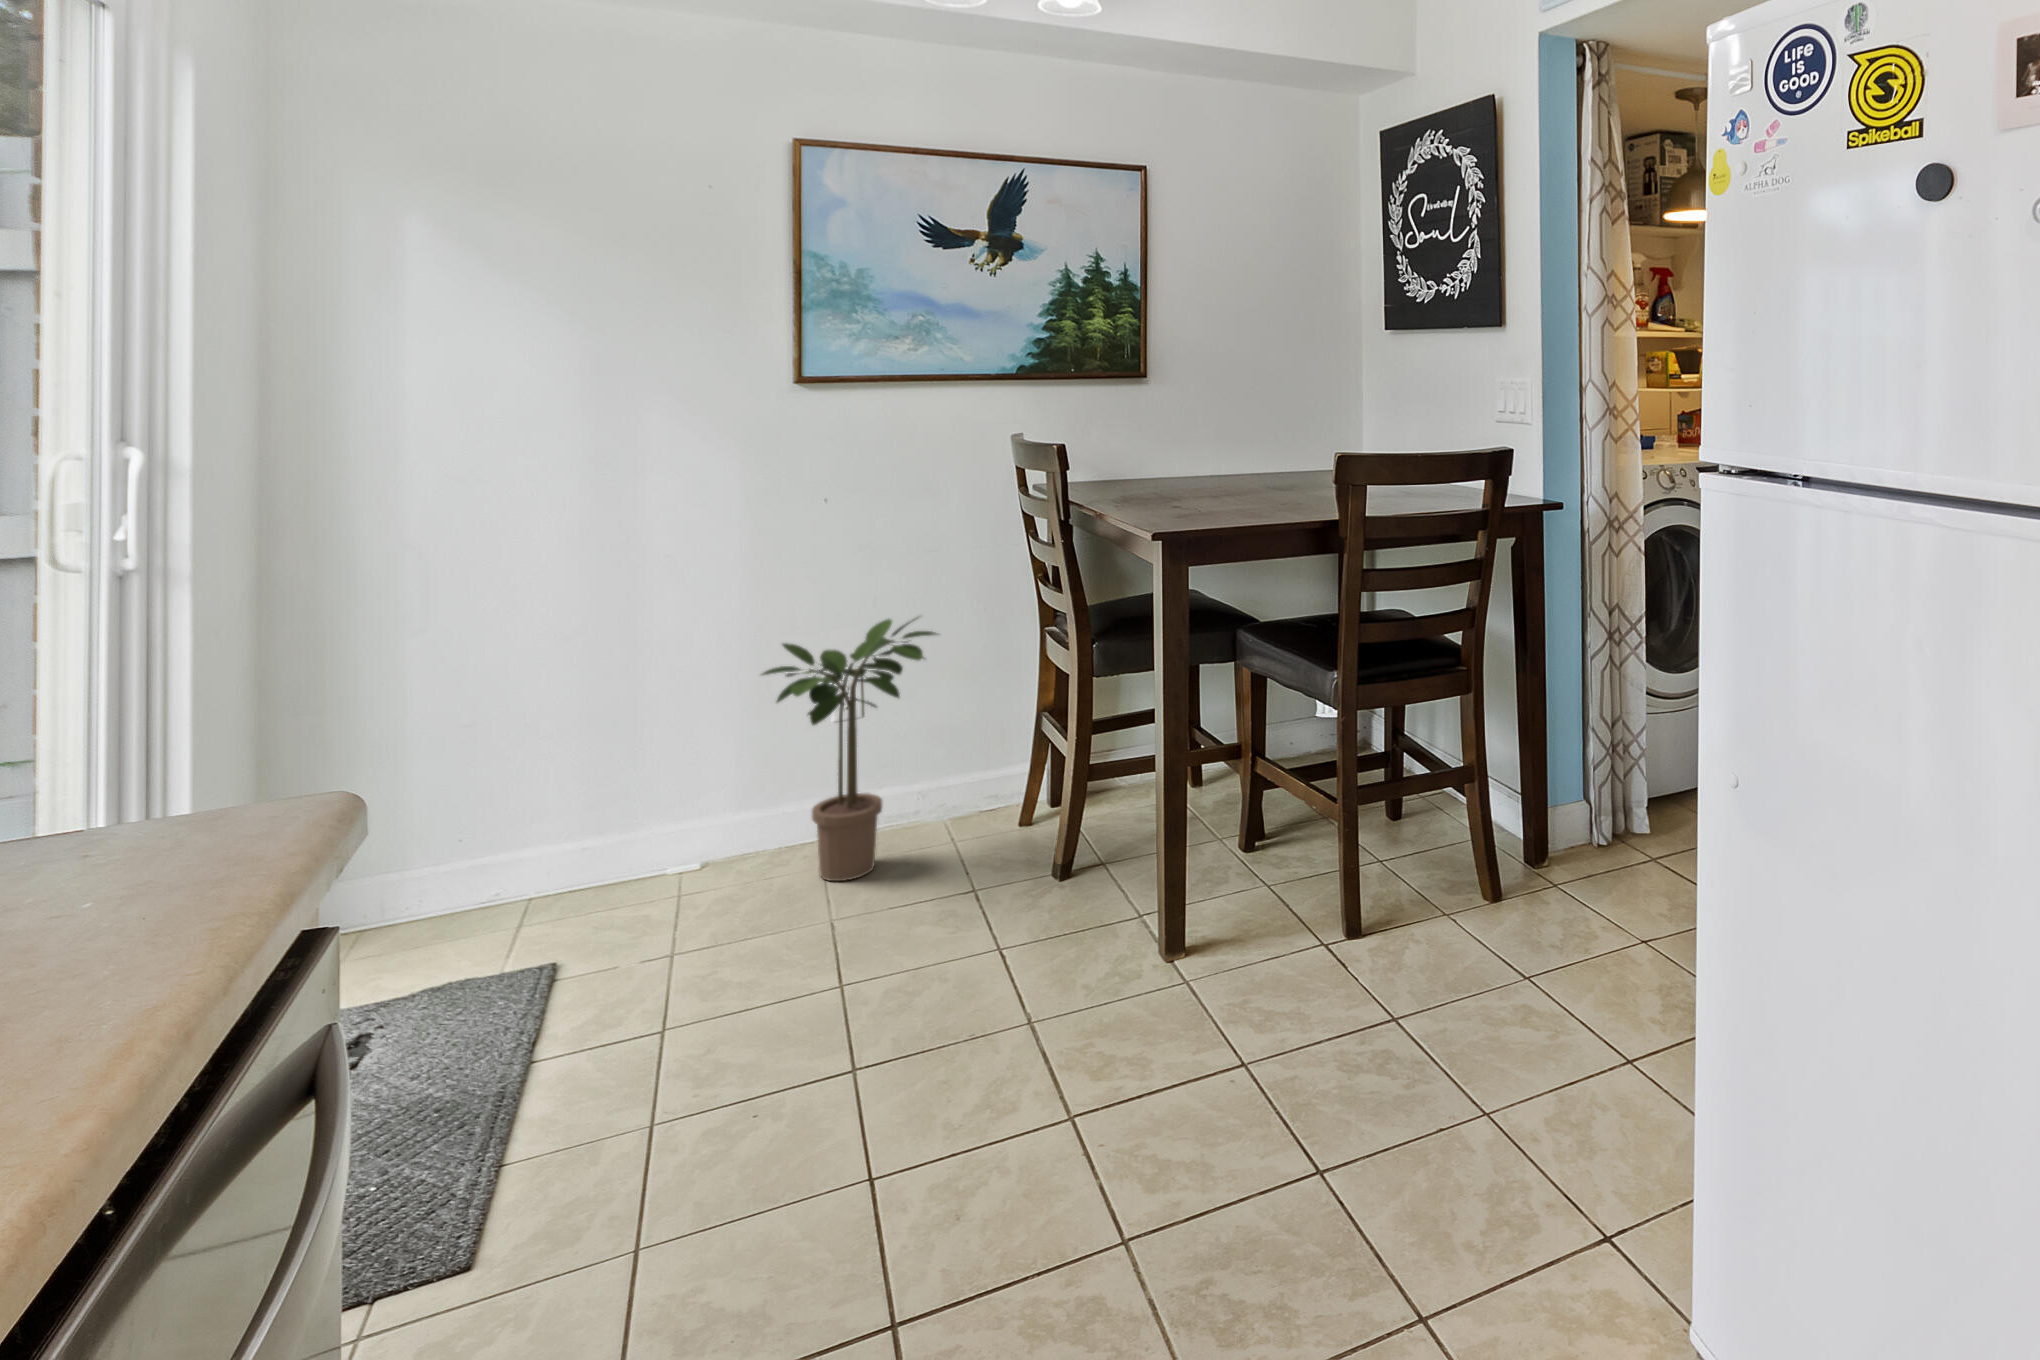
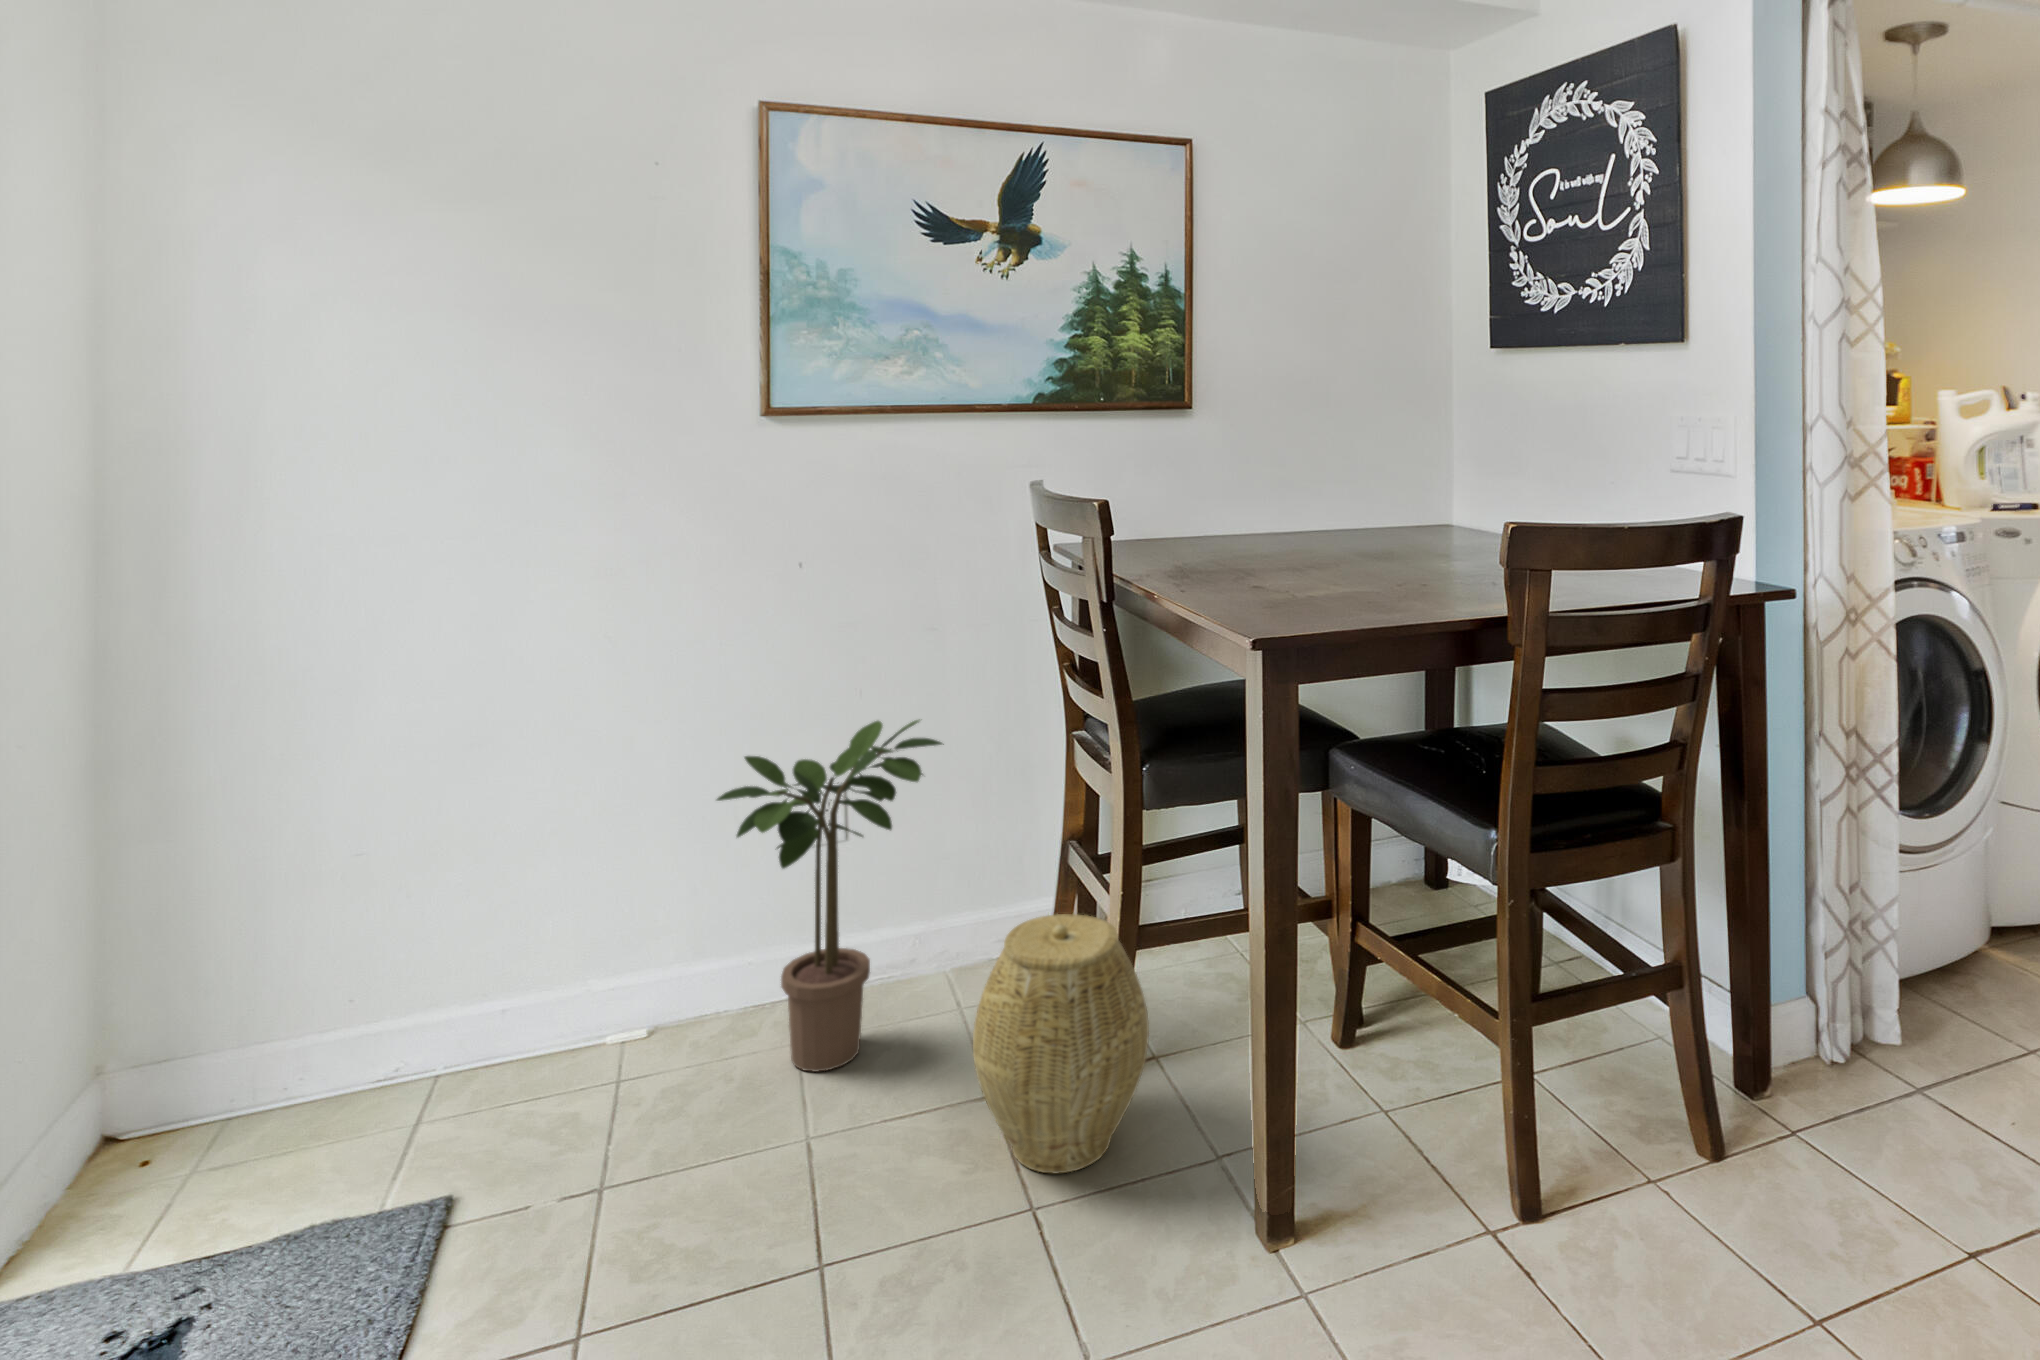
woven basket: none [961,750,1093,929] -> present [973,914,1149,1173]

